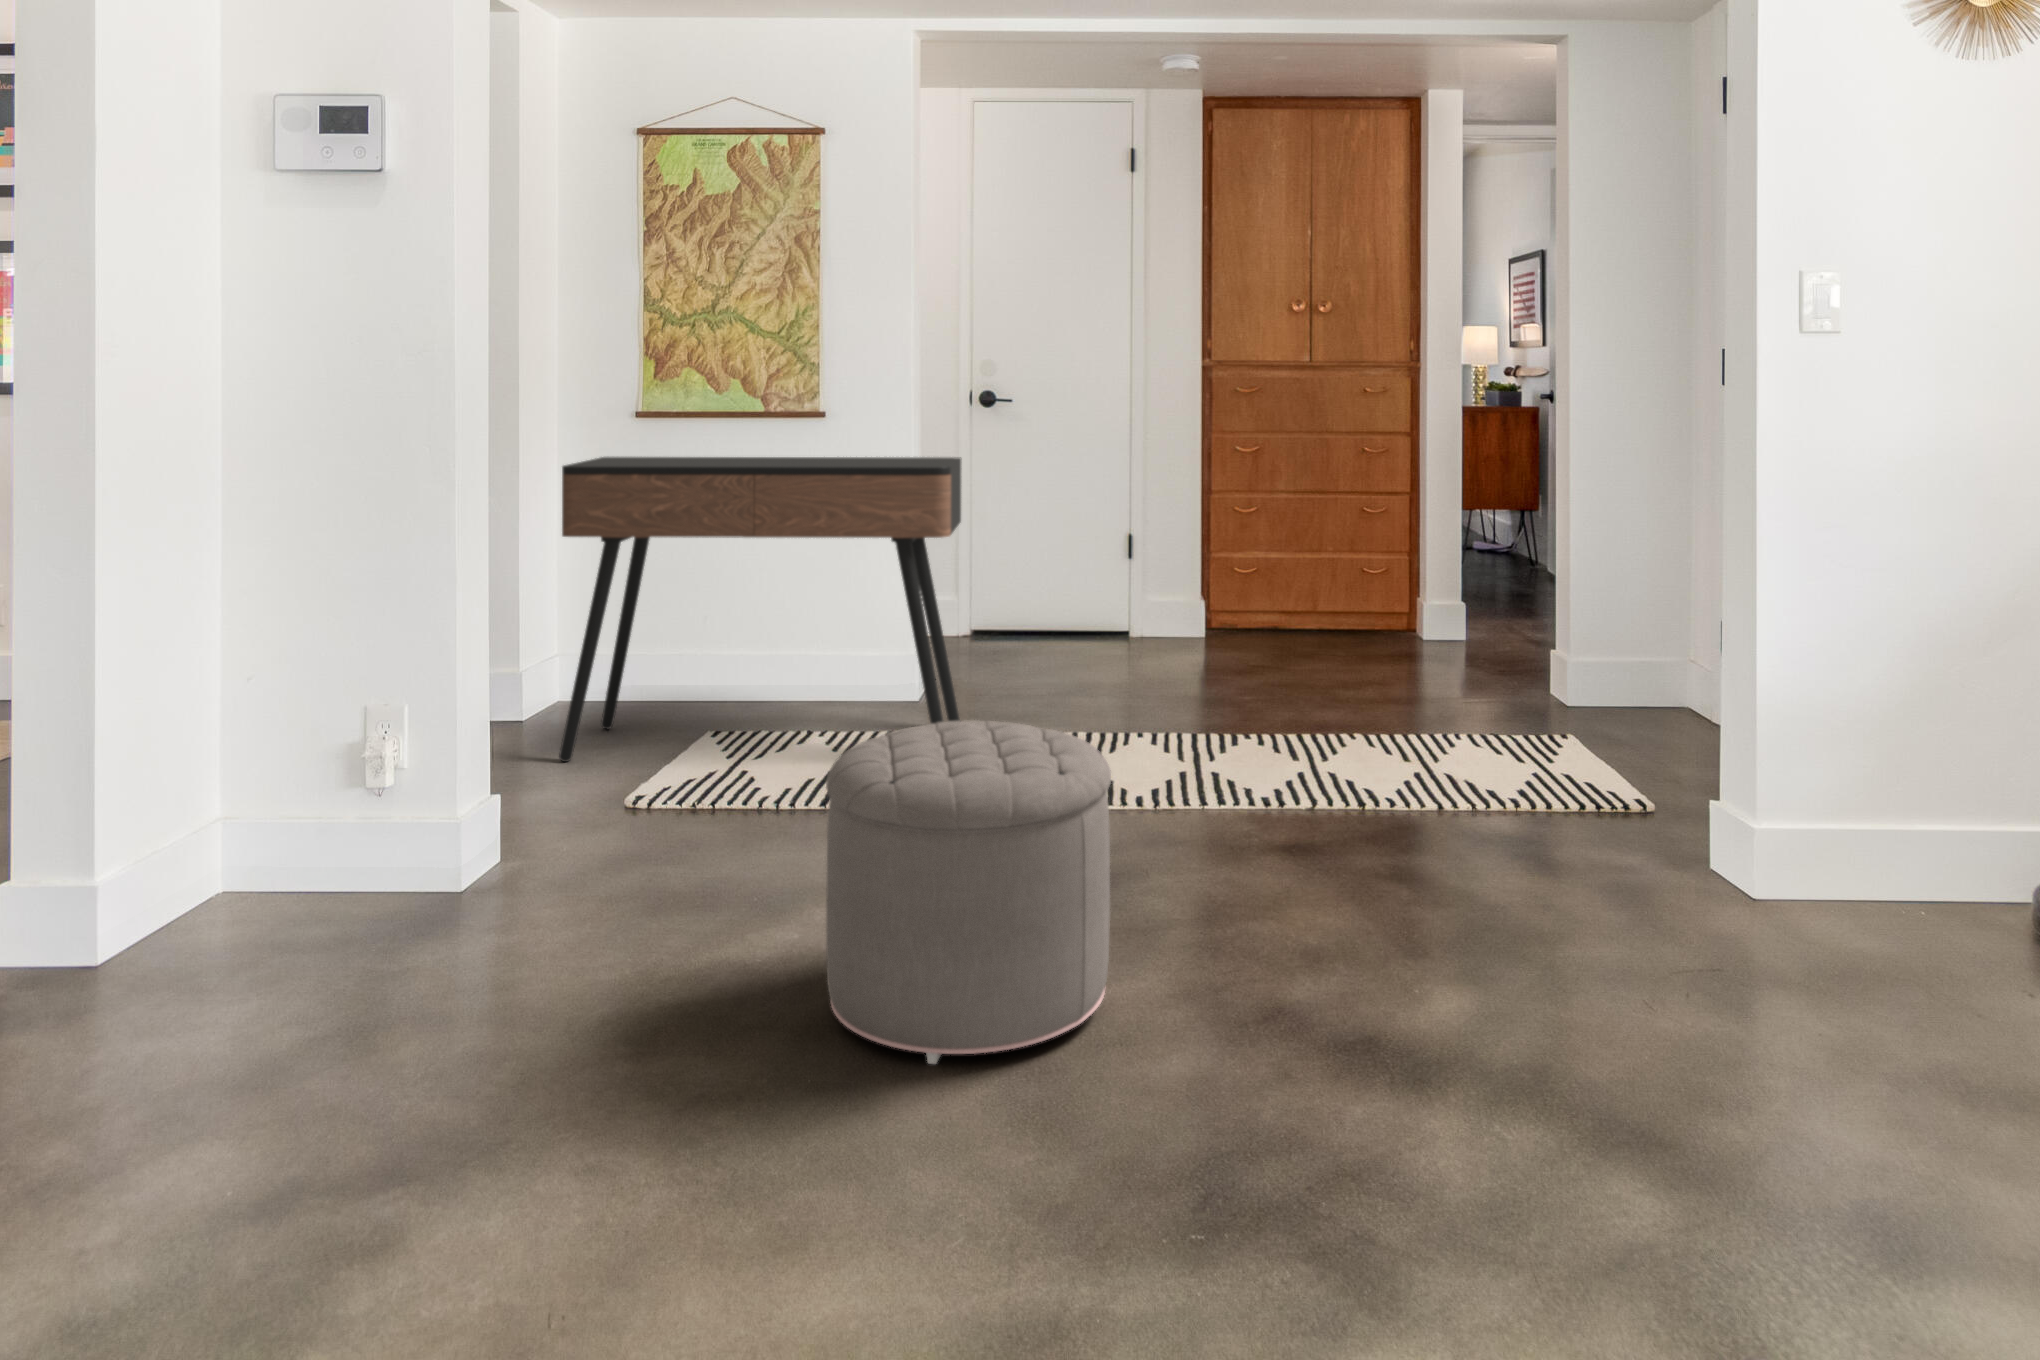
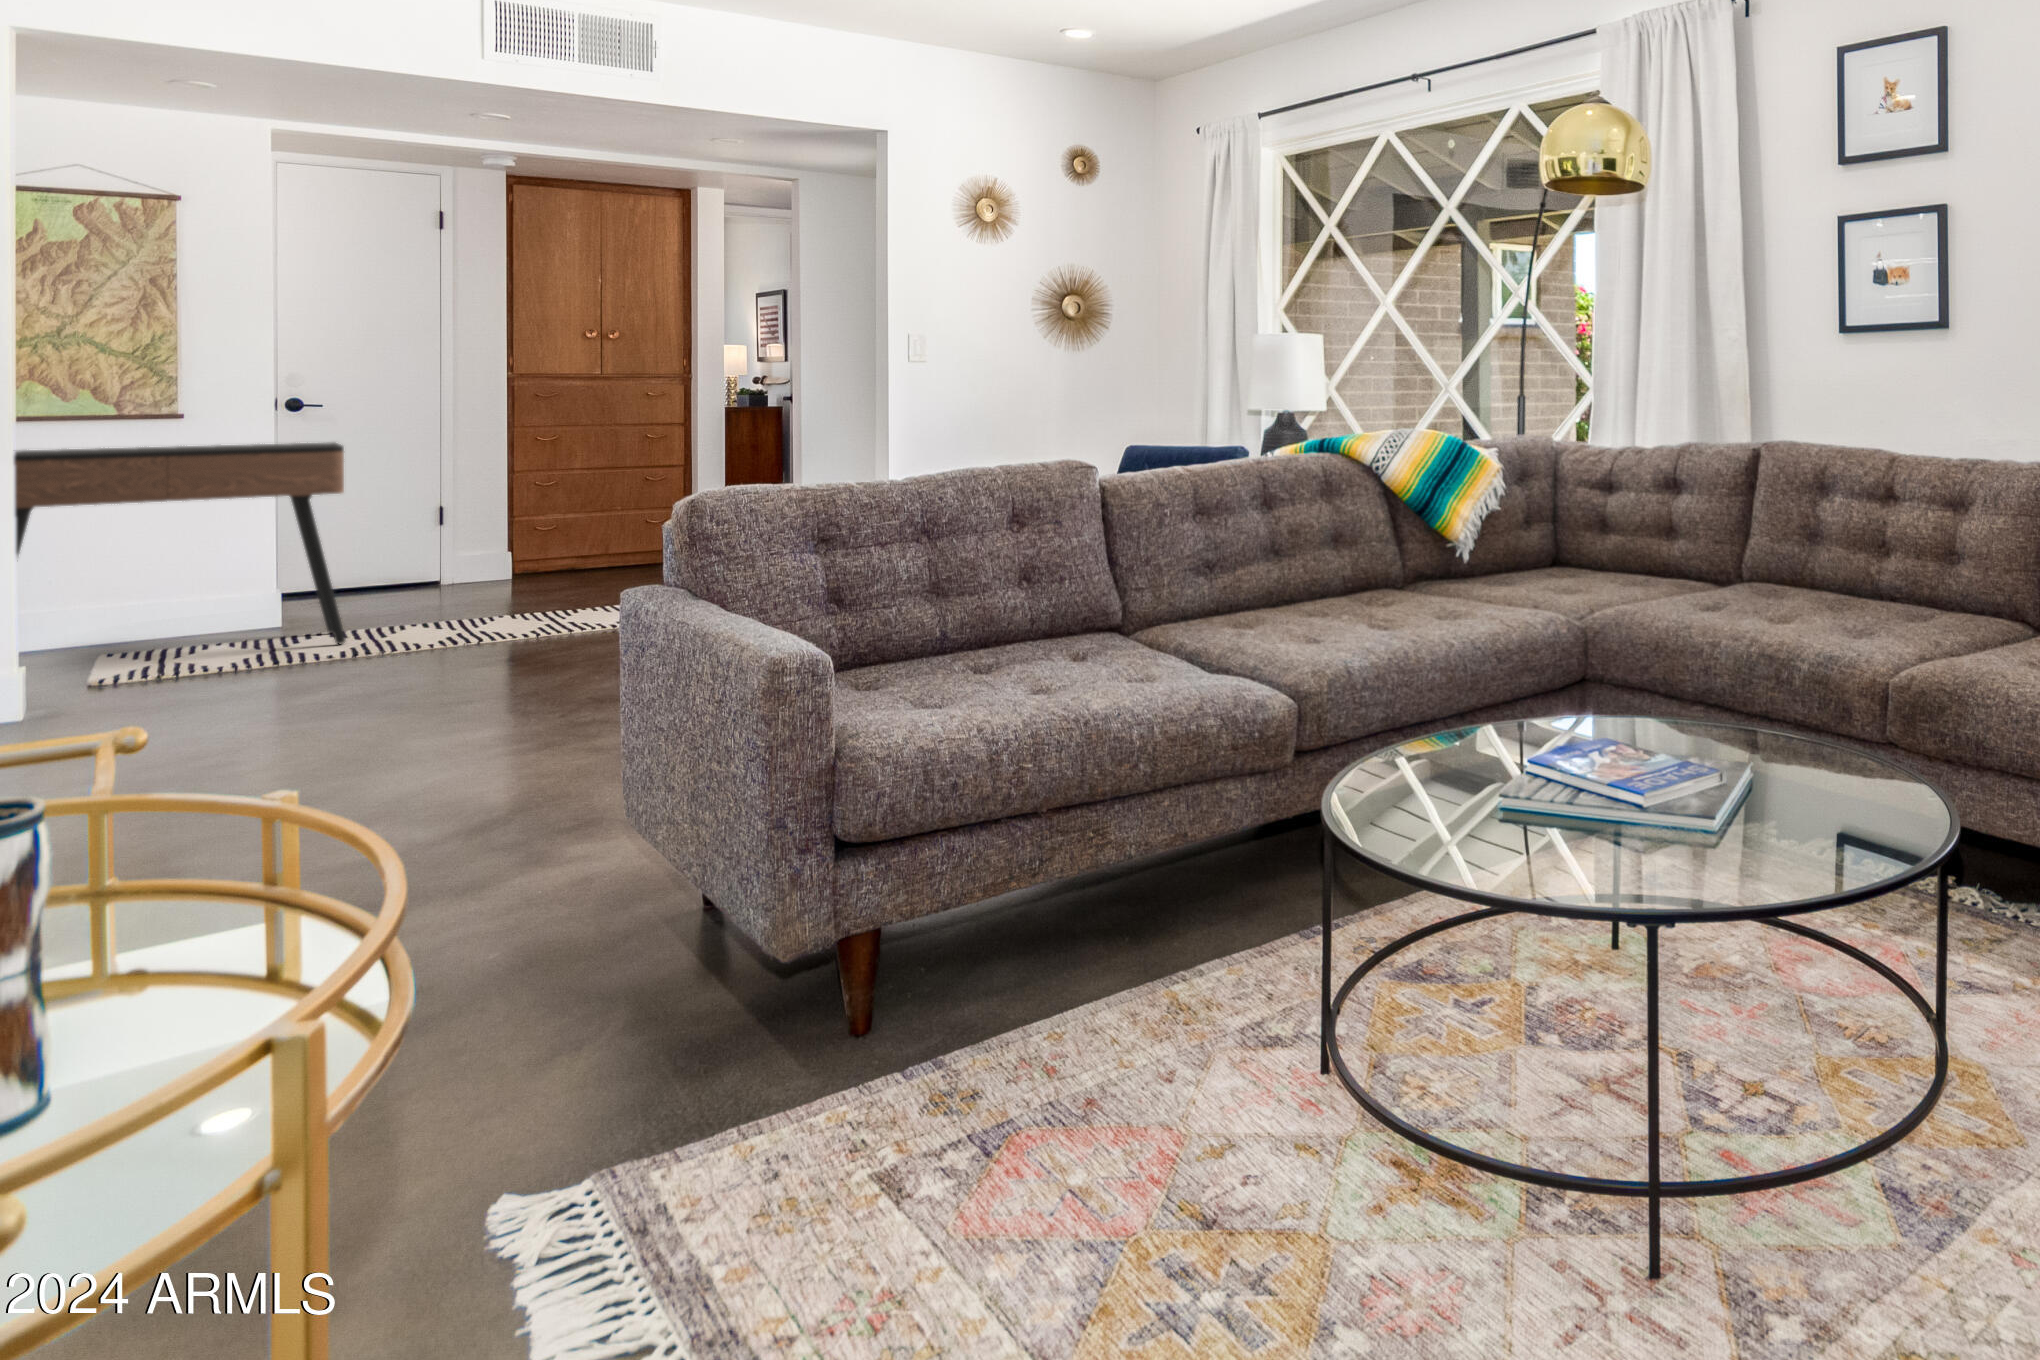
ottoman: present [826,720,1111,1064] -> none [367,563,543,711]

